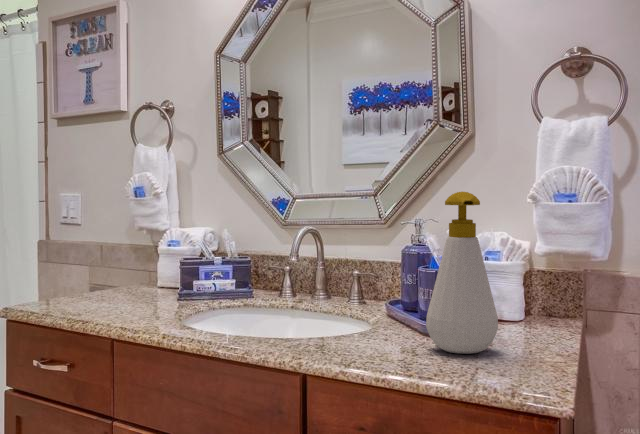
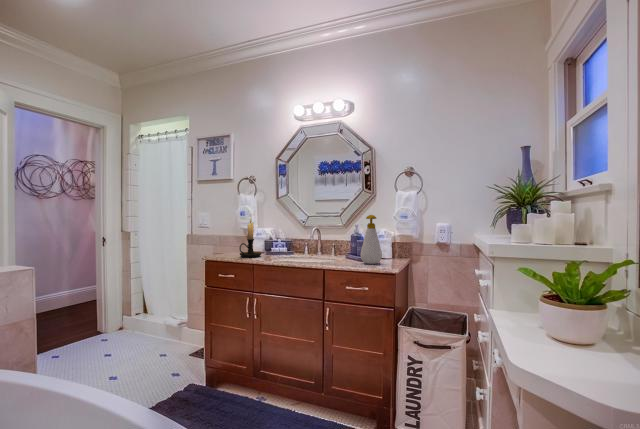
candle holder: none [92,199,163,311] -> present [239,217,262,258]

